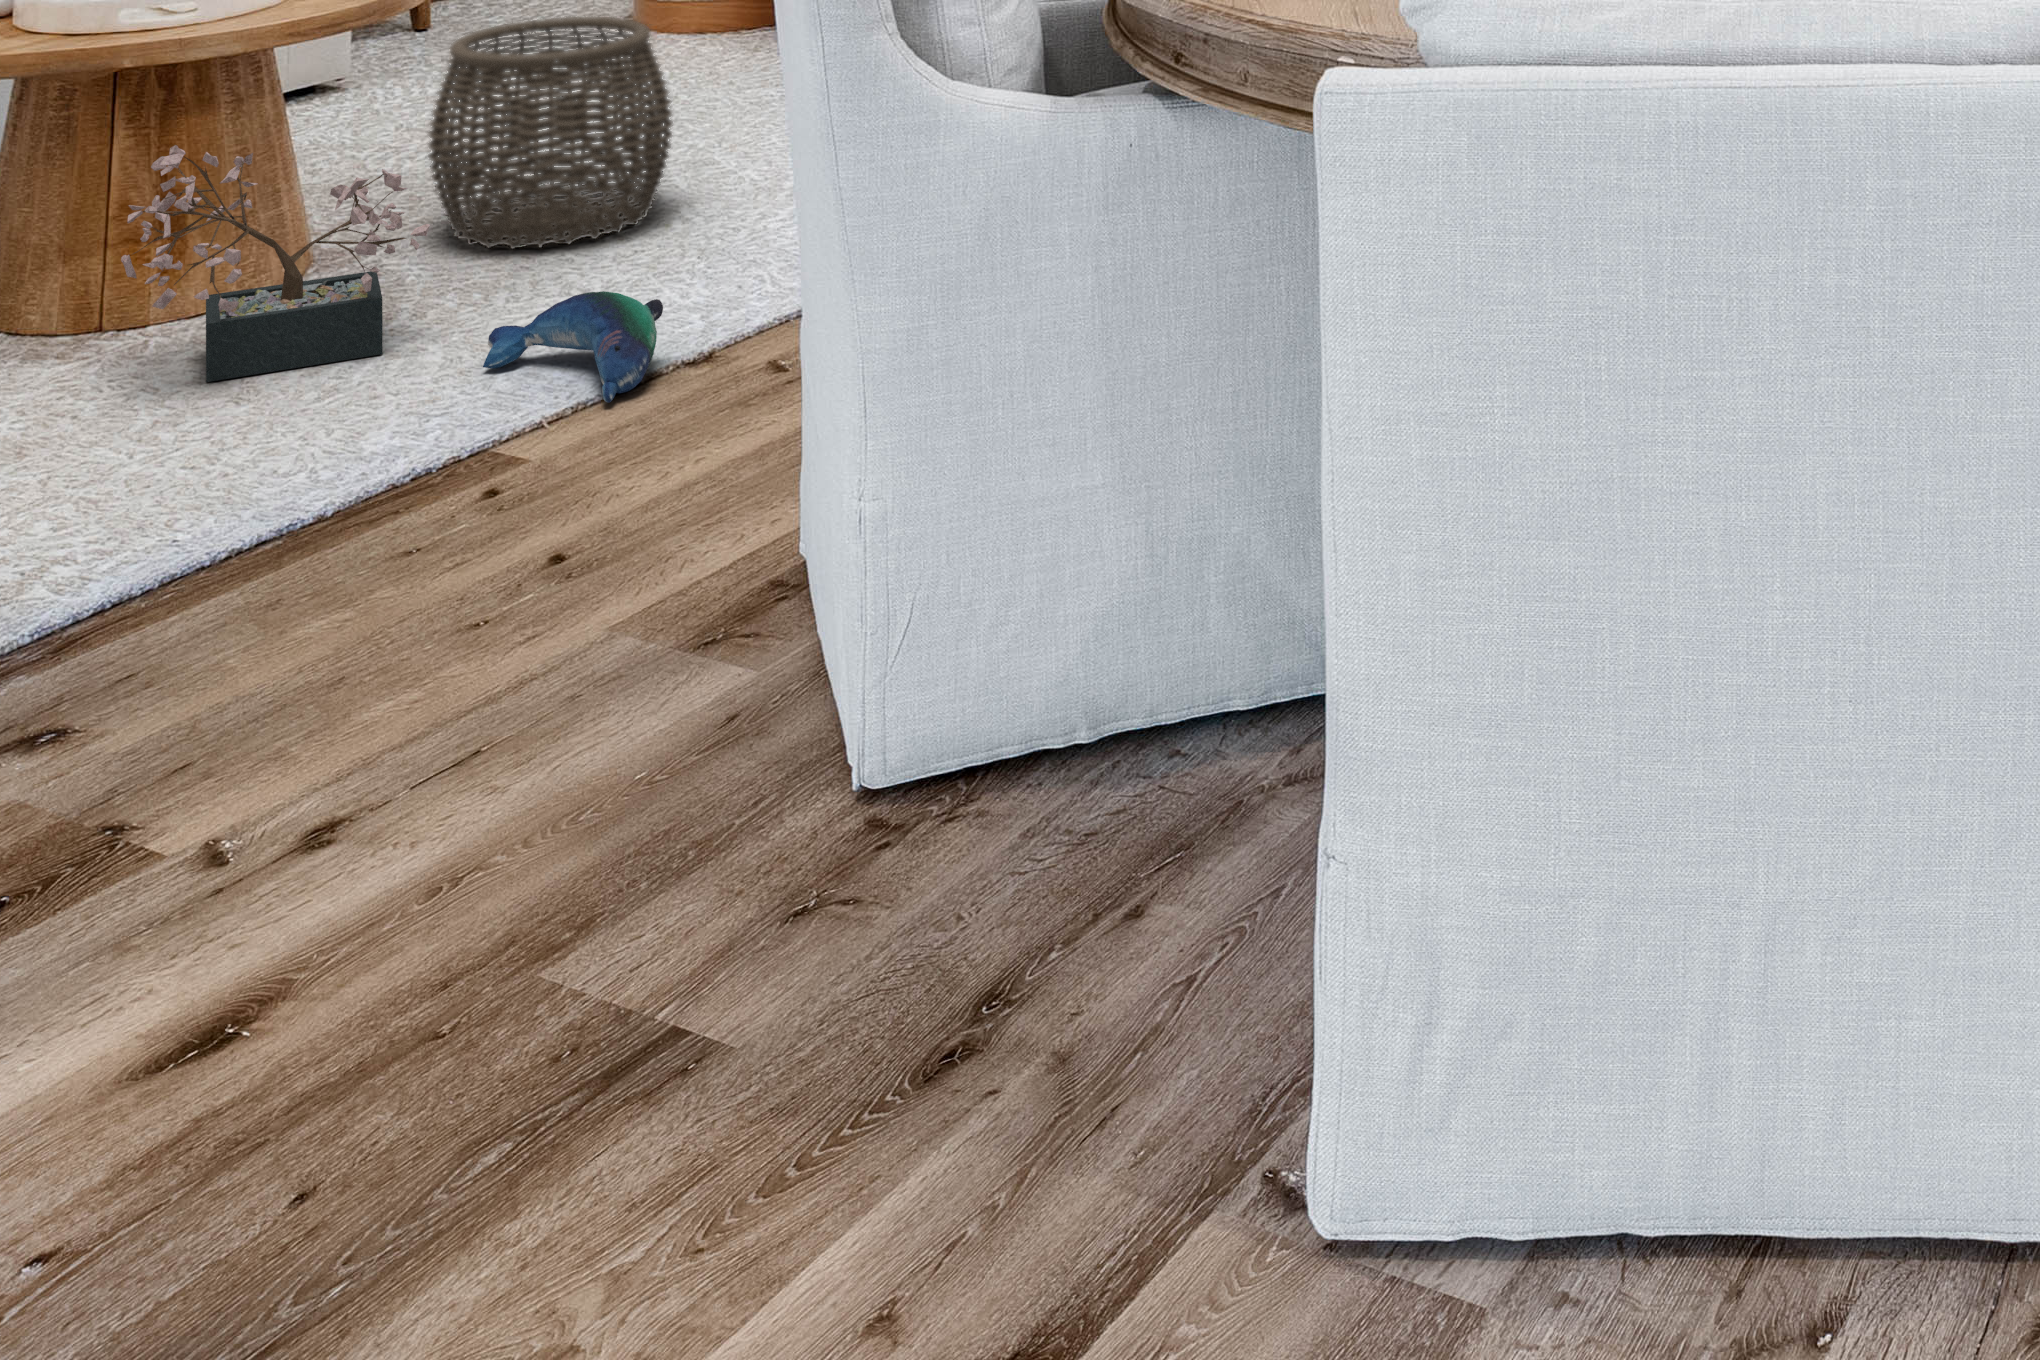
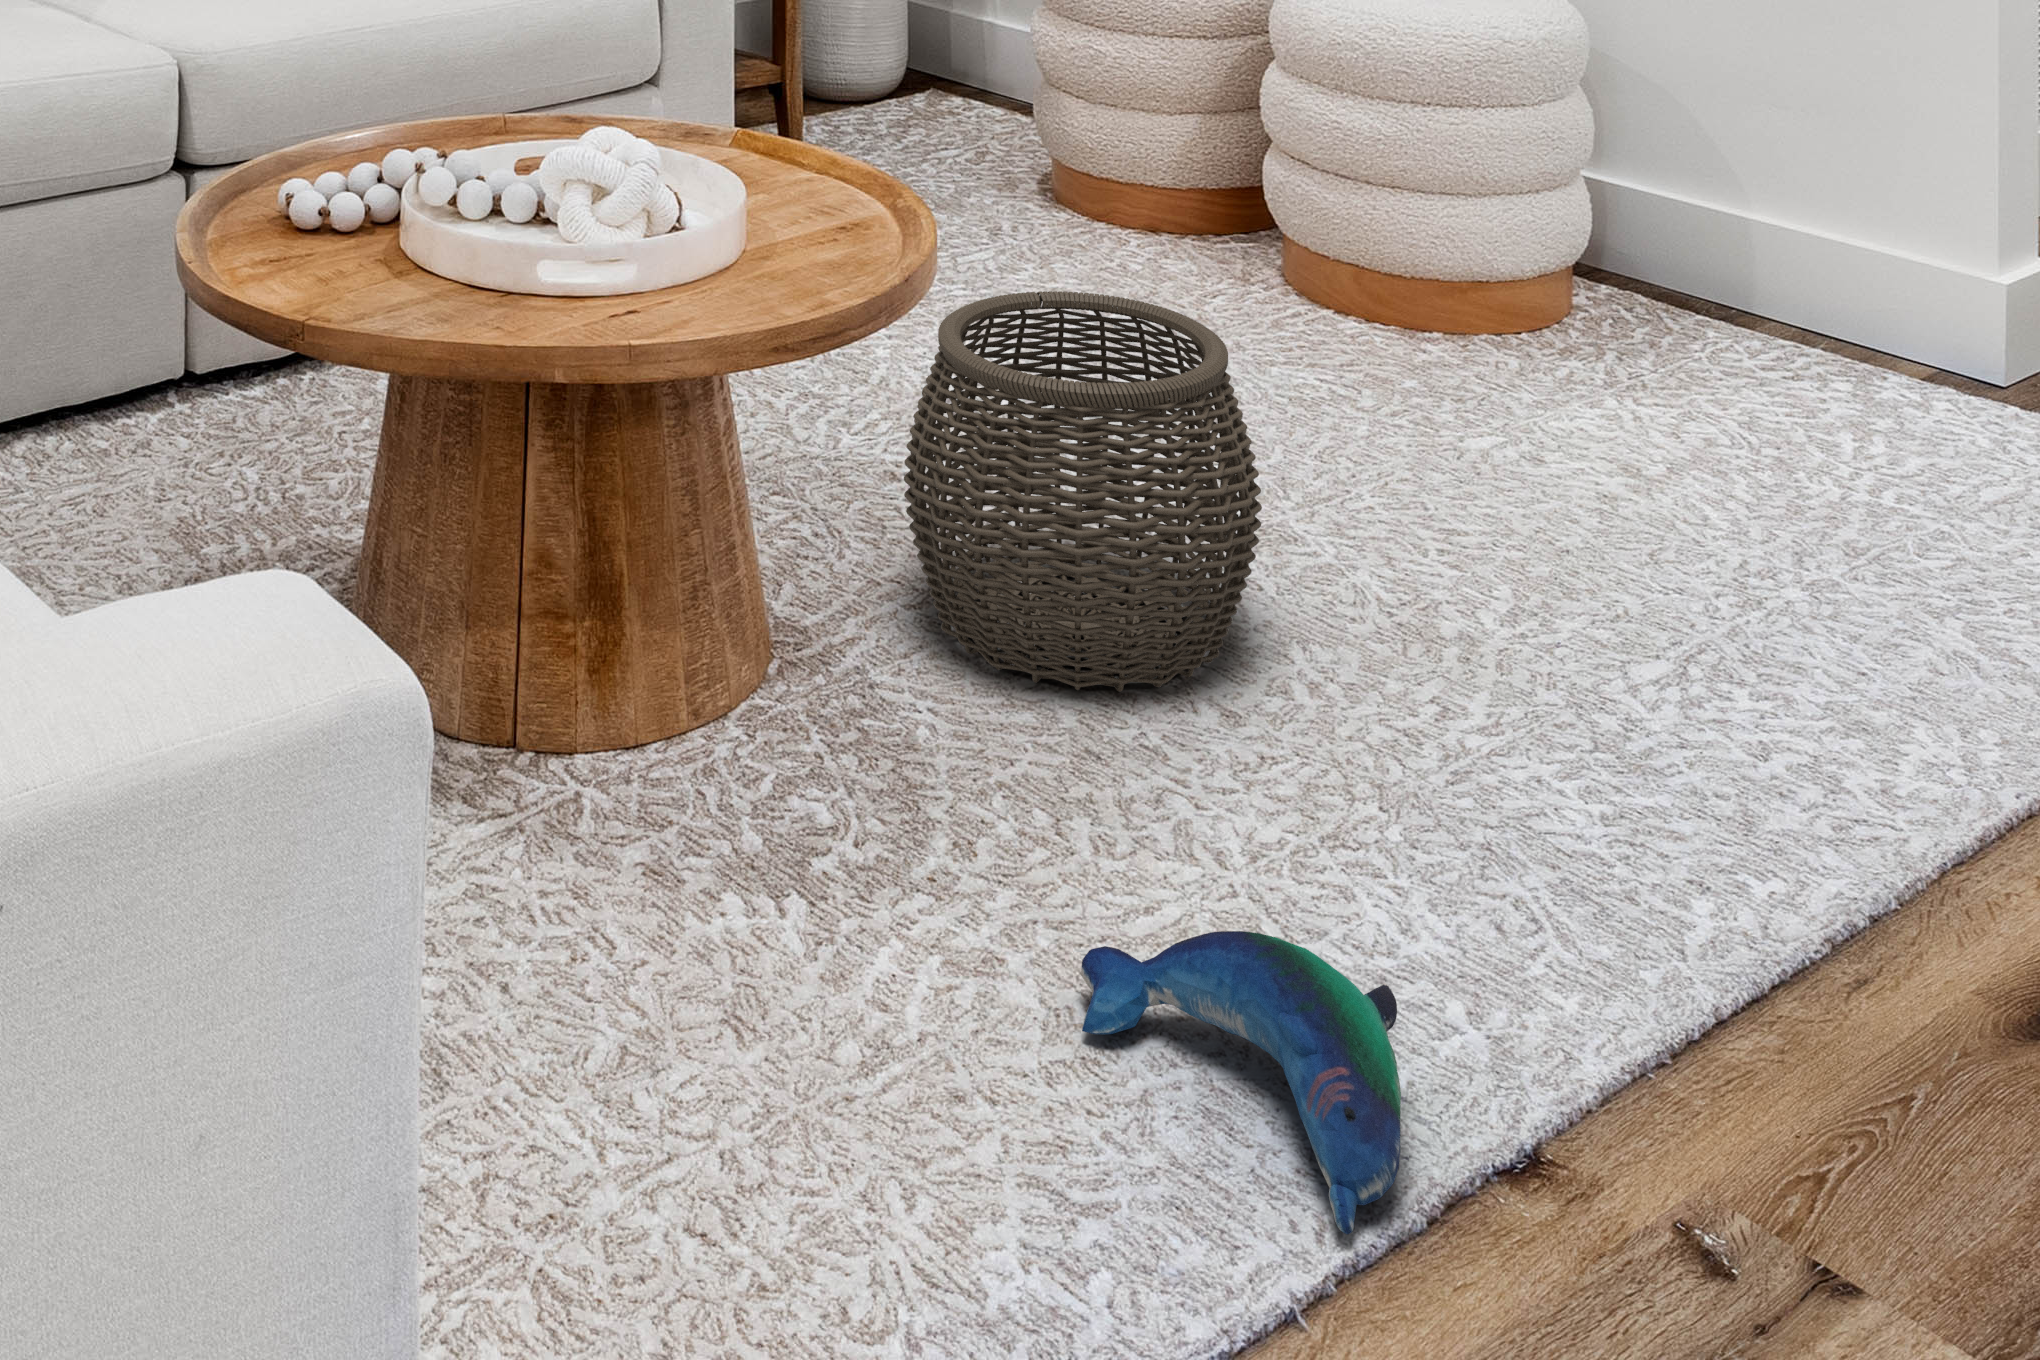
decorative plant: present [121,145,430,382] -> none [536,510,970,929]

